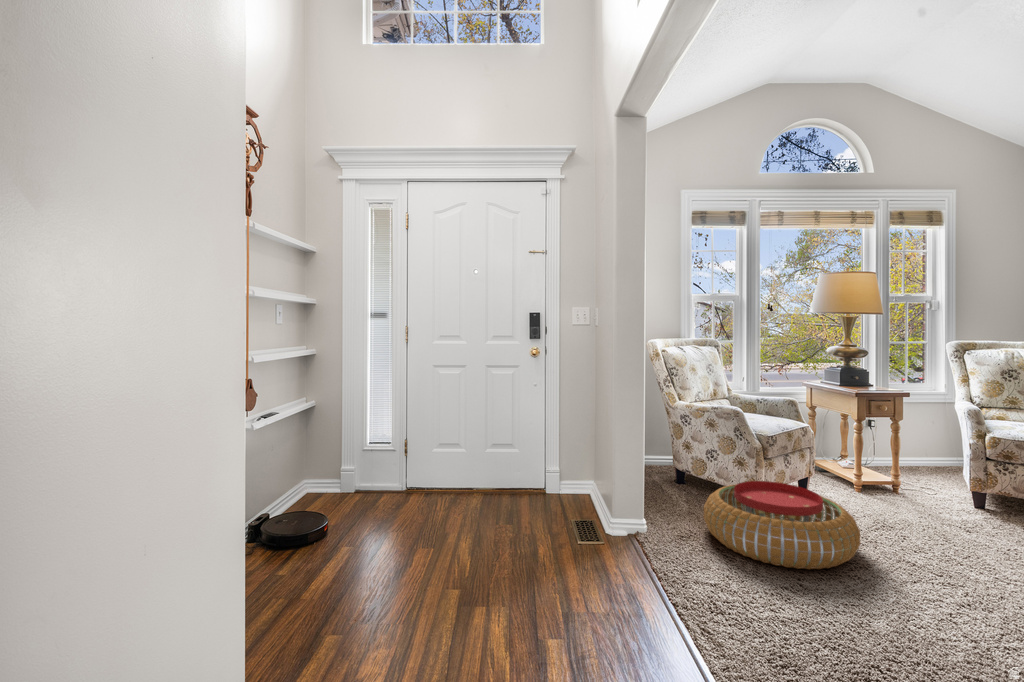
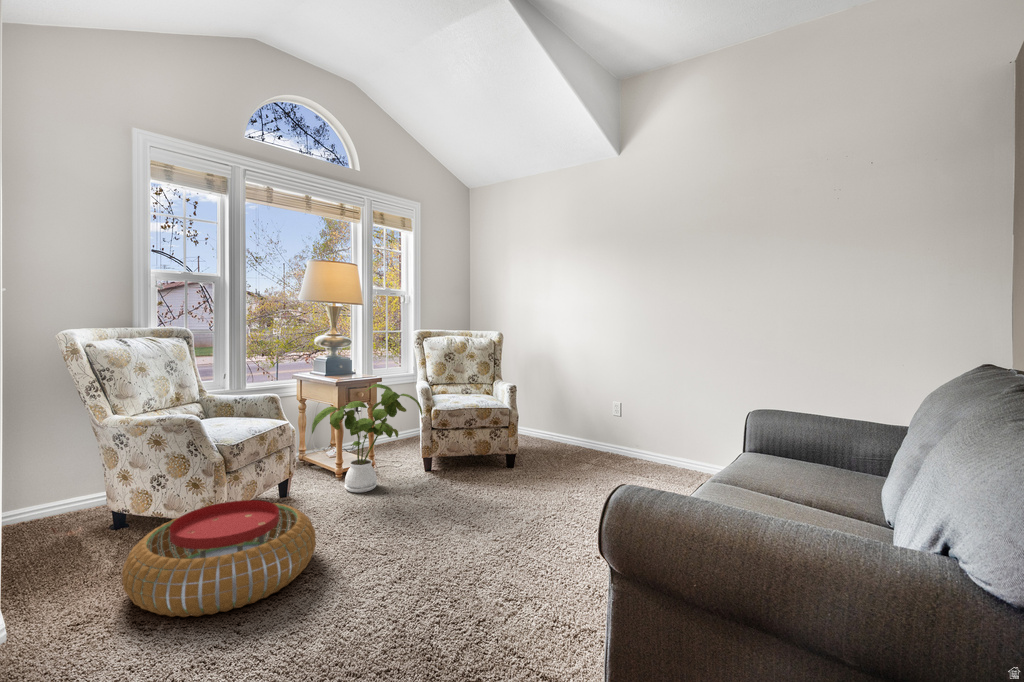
house plant: none [834,397,978,509] -> present [312,384,422,493]

